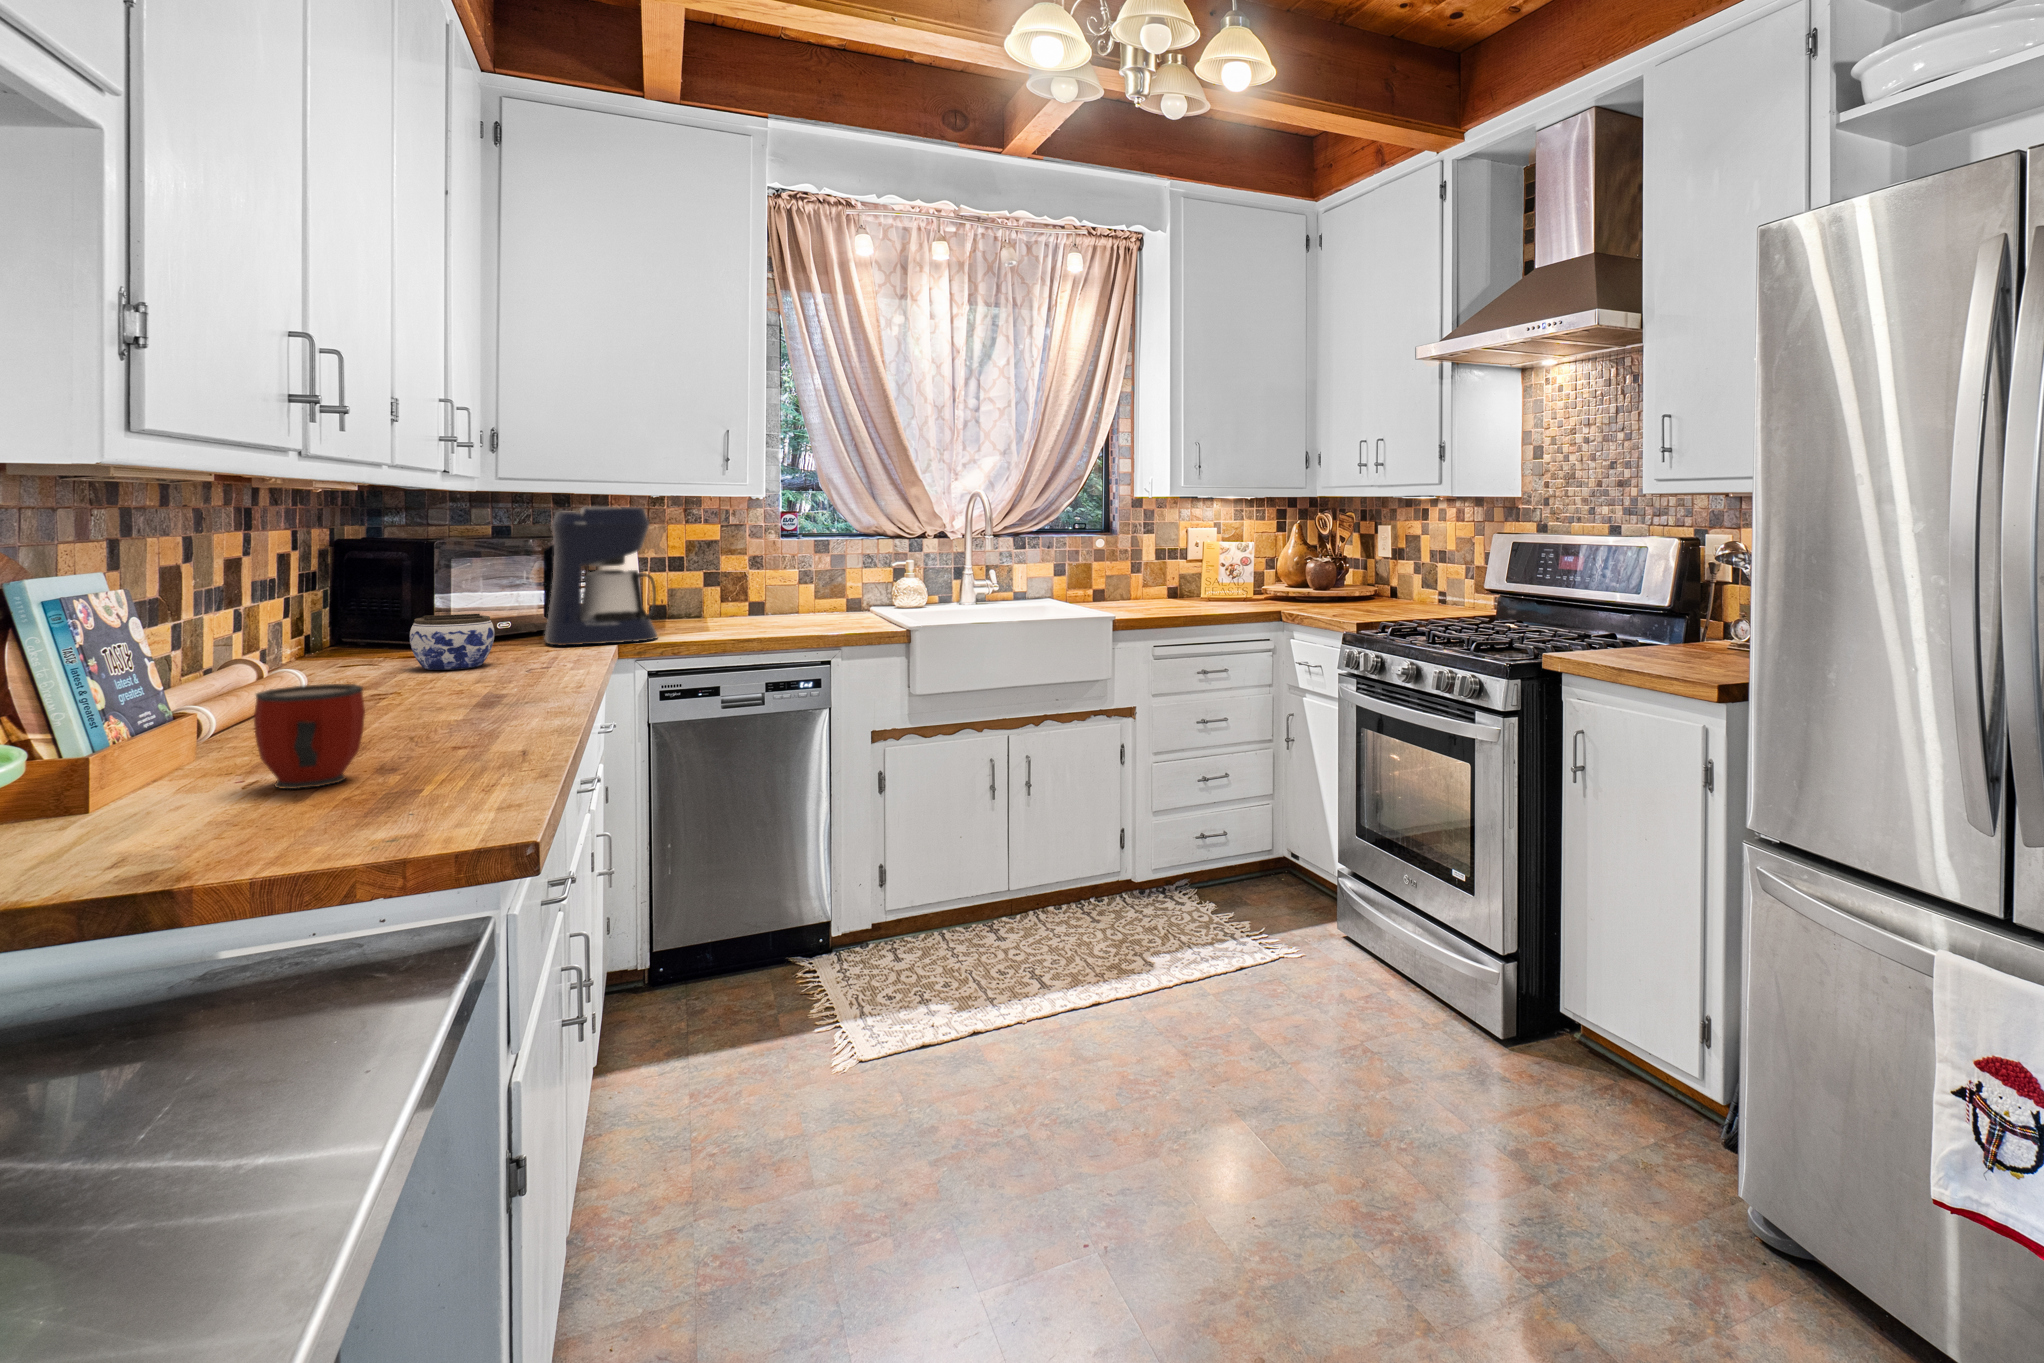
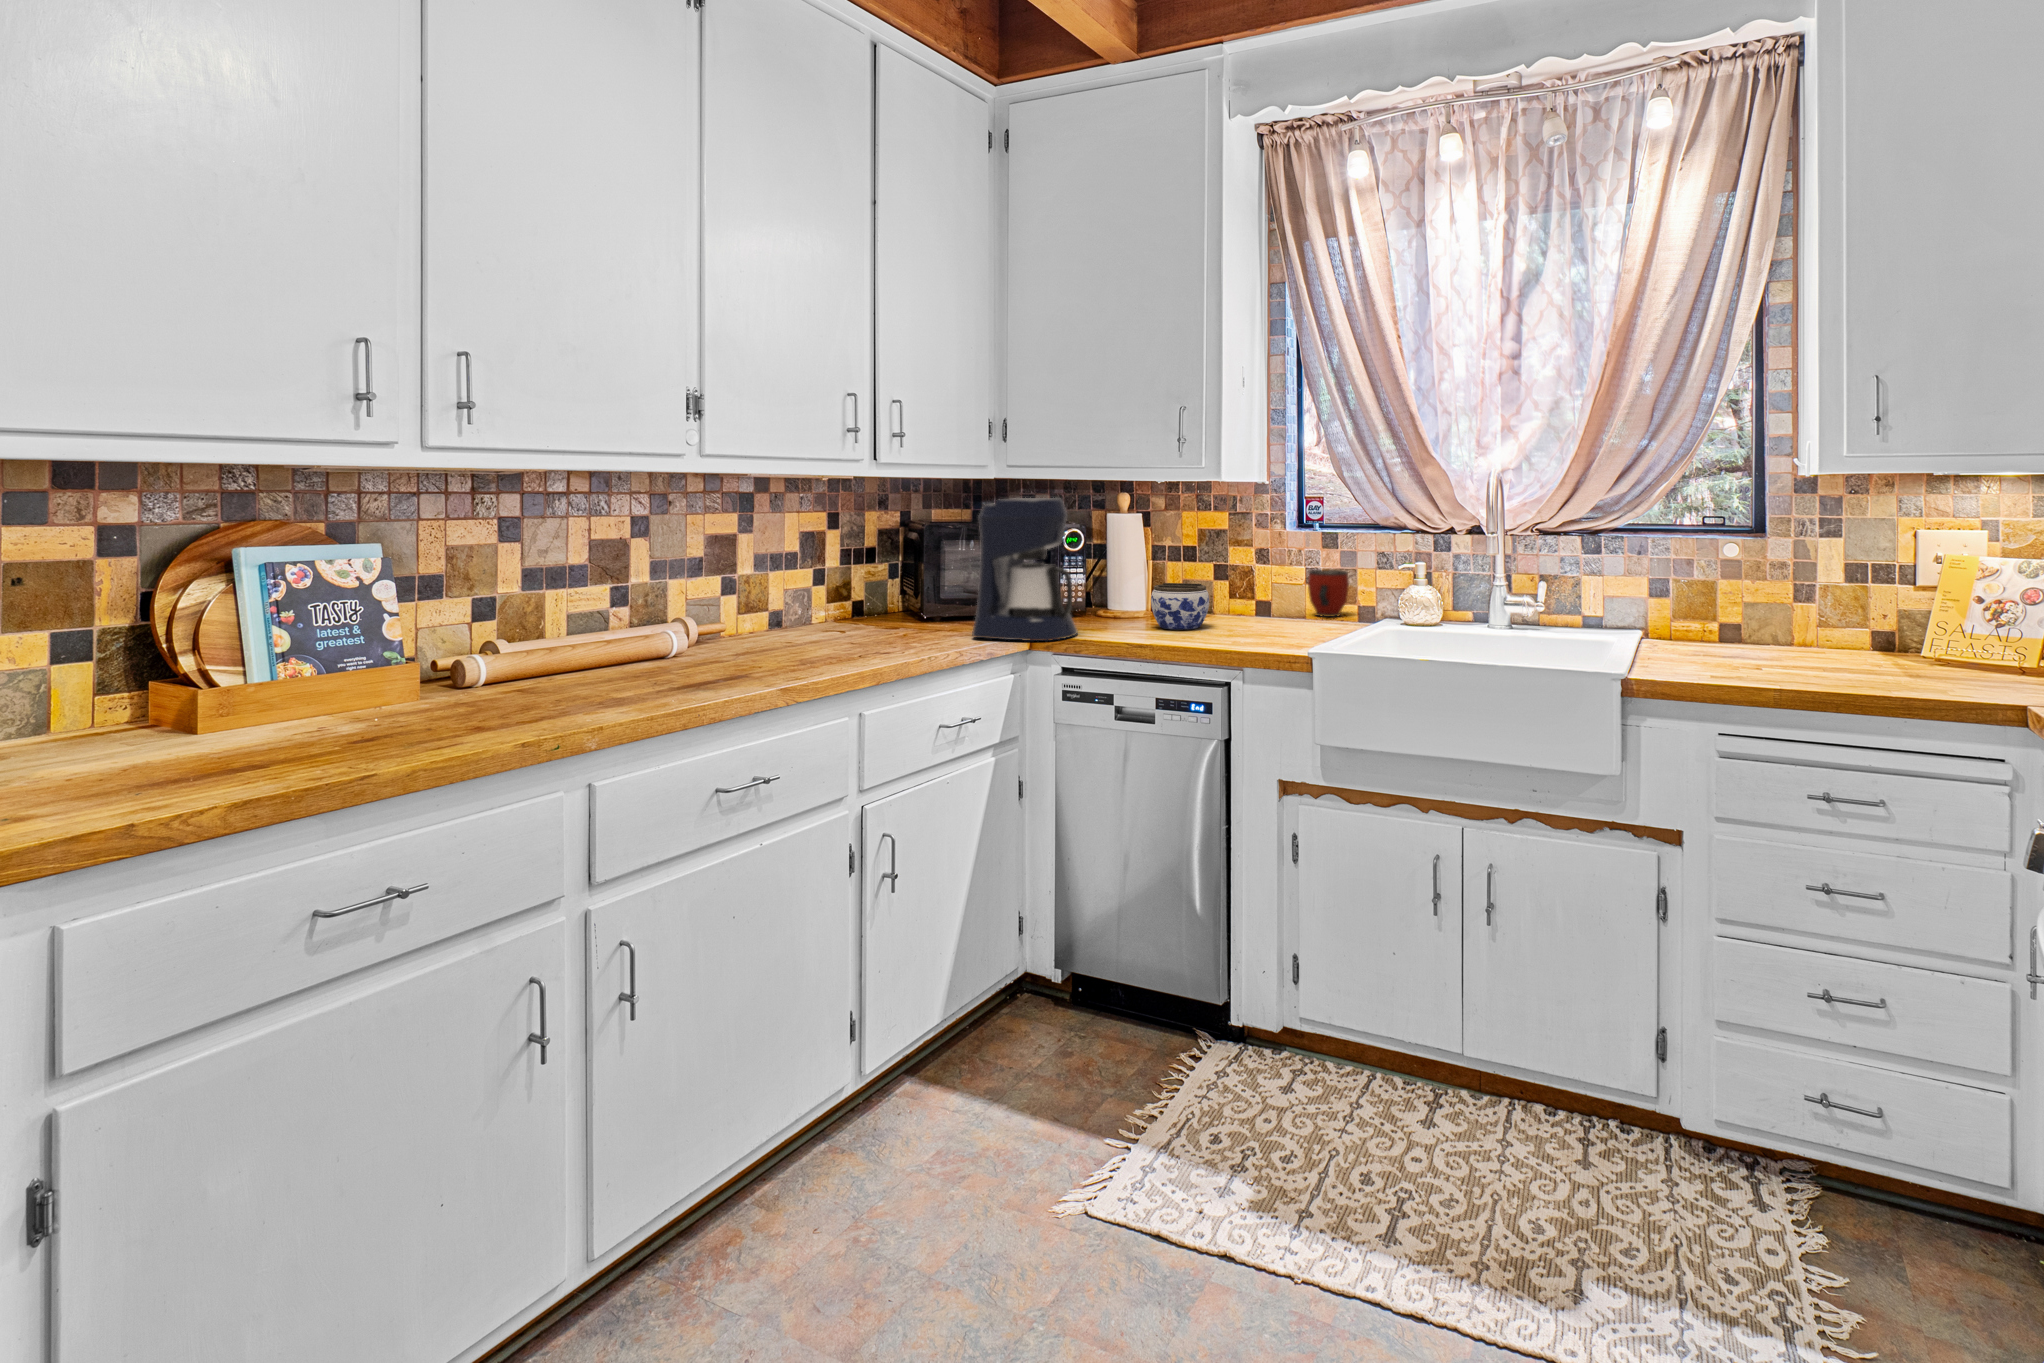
jar: present [410,614,494,670] -> present [1151,583,1209,630]
mug: present [254,684,365,789] -> present [1308,570,1349,617]

